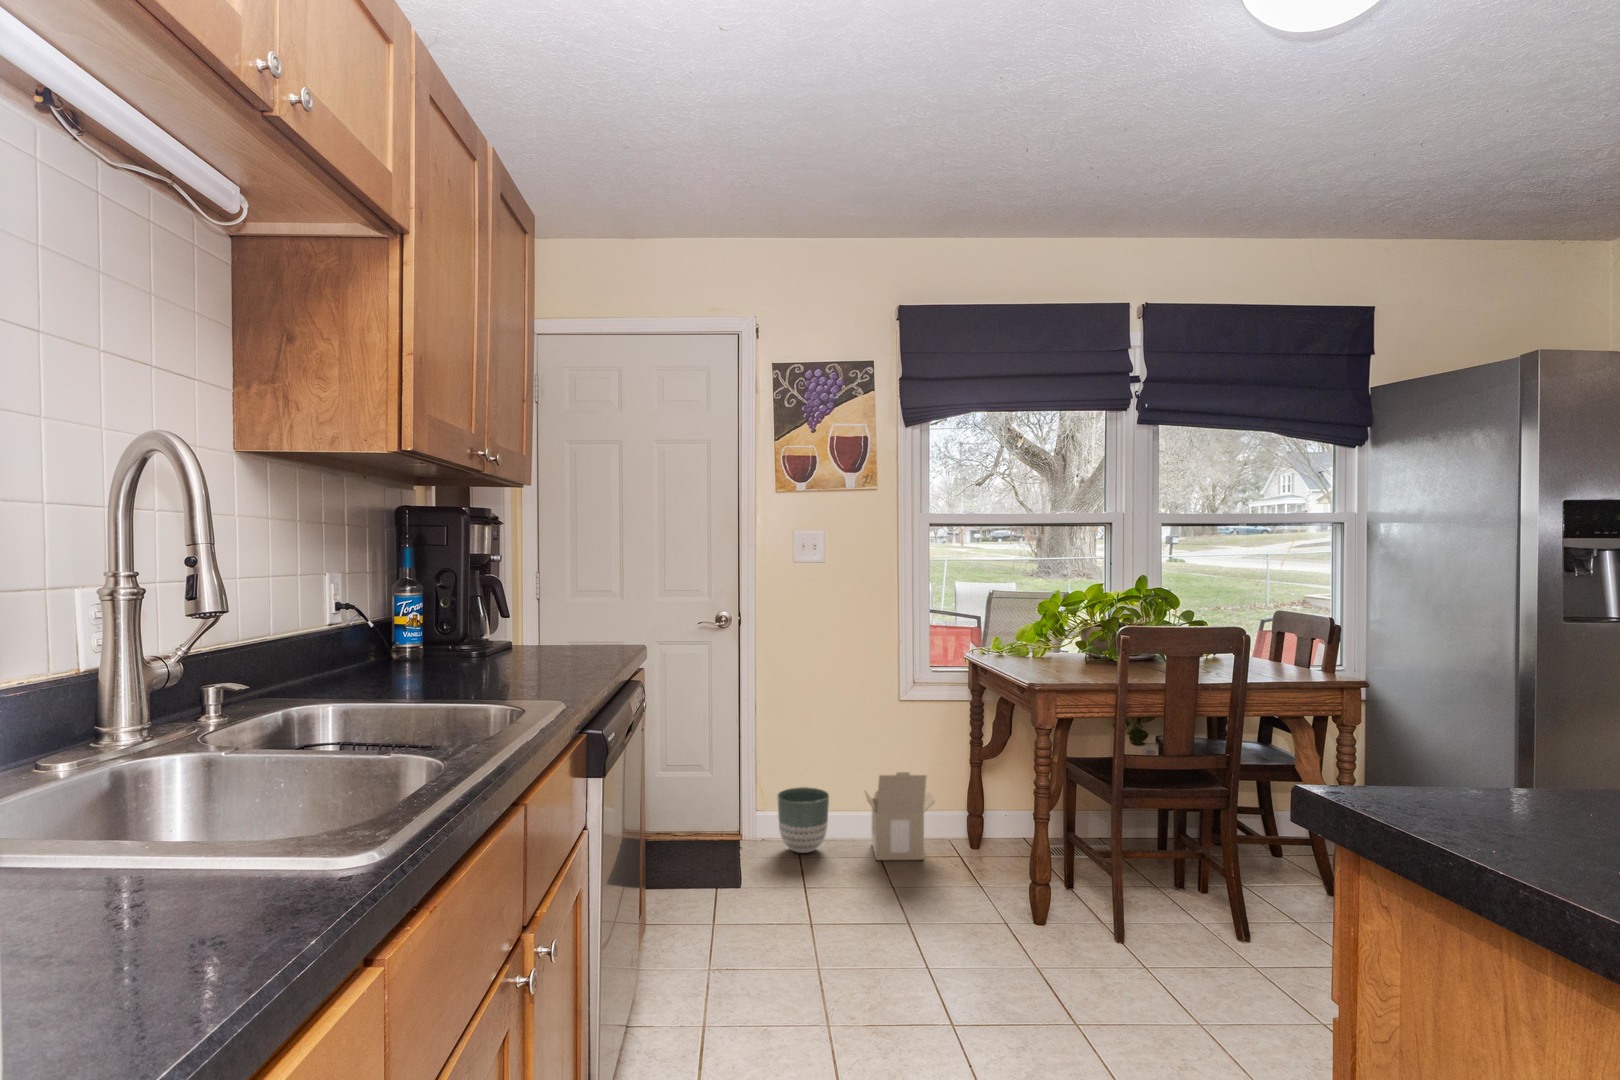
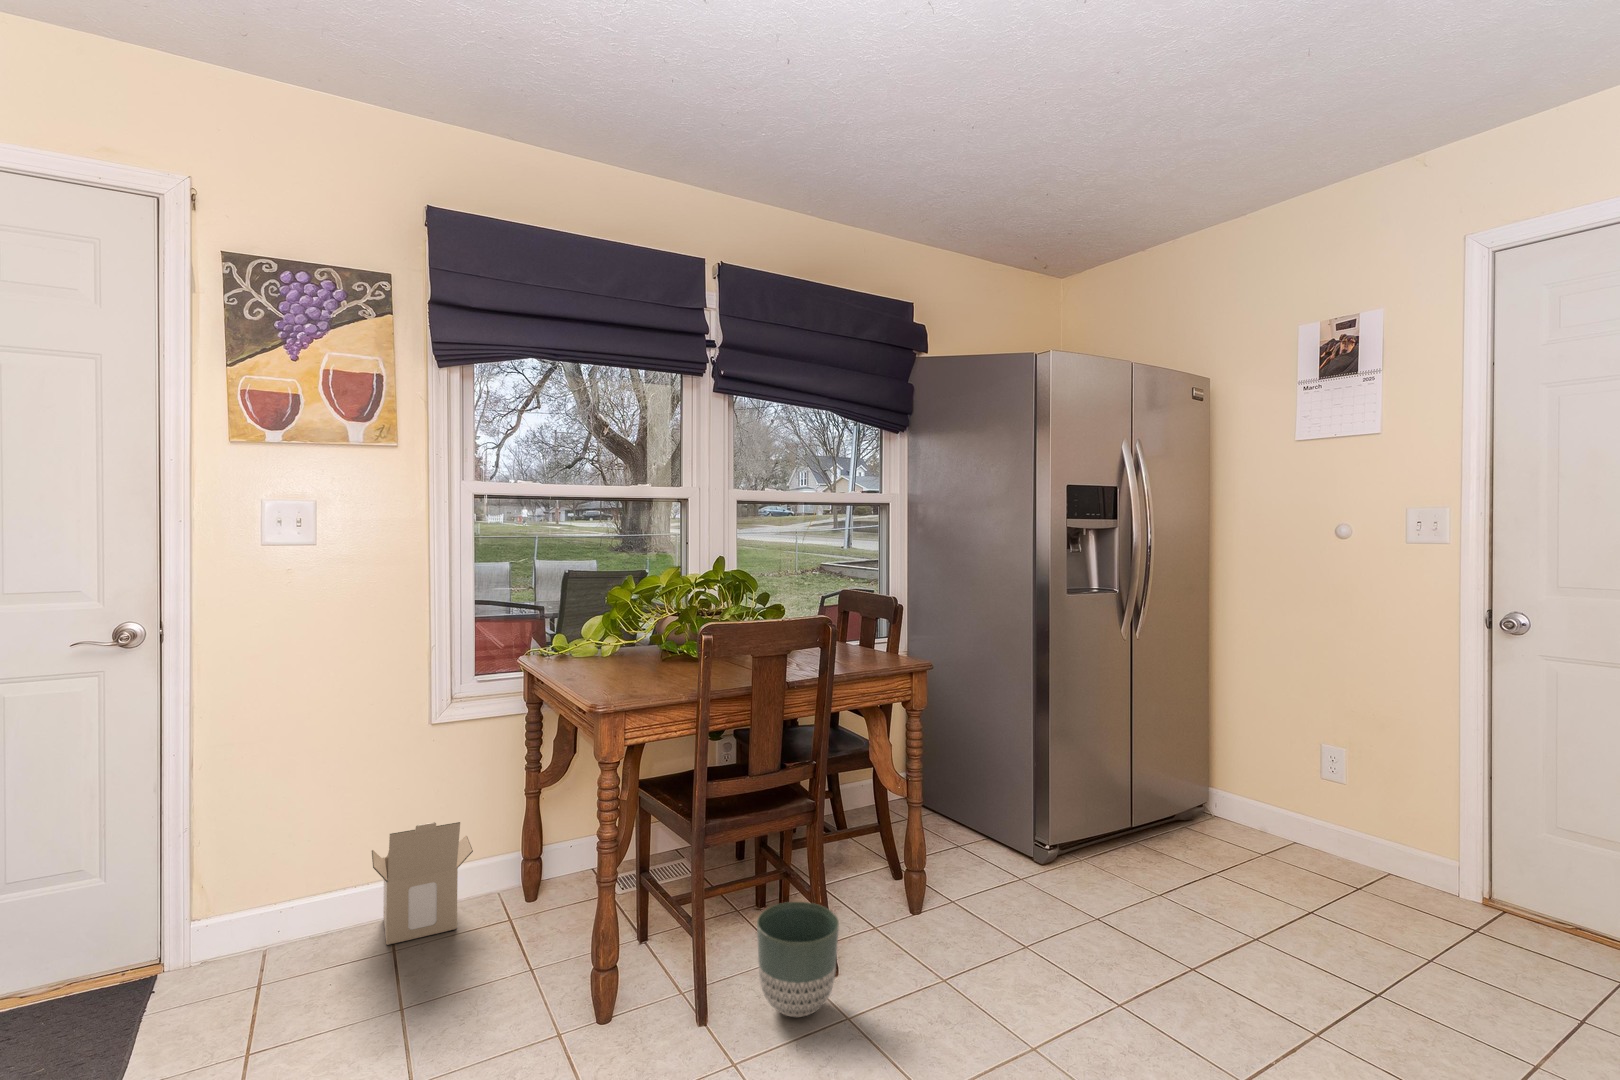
planter: present [777,787,829,853] -> present [757,902,839,1017]

